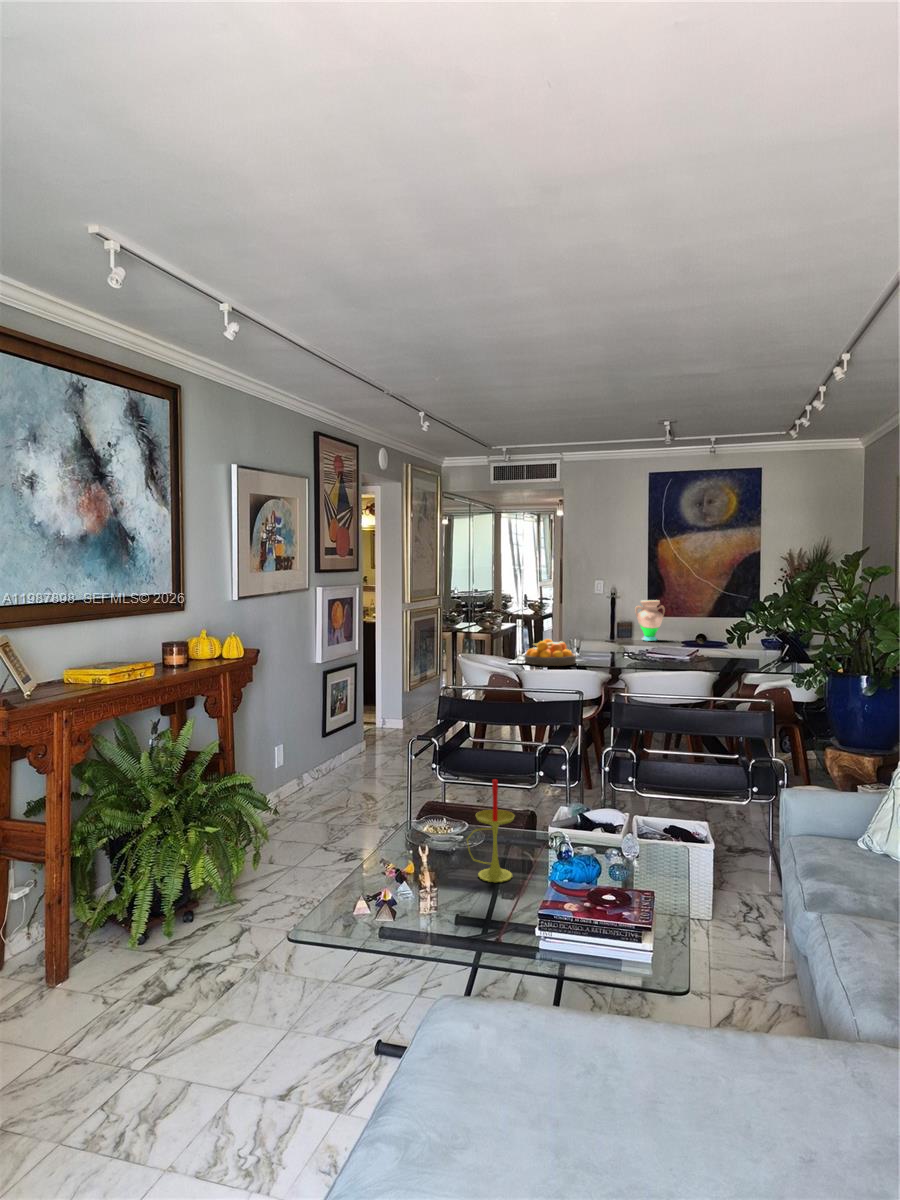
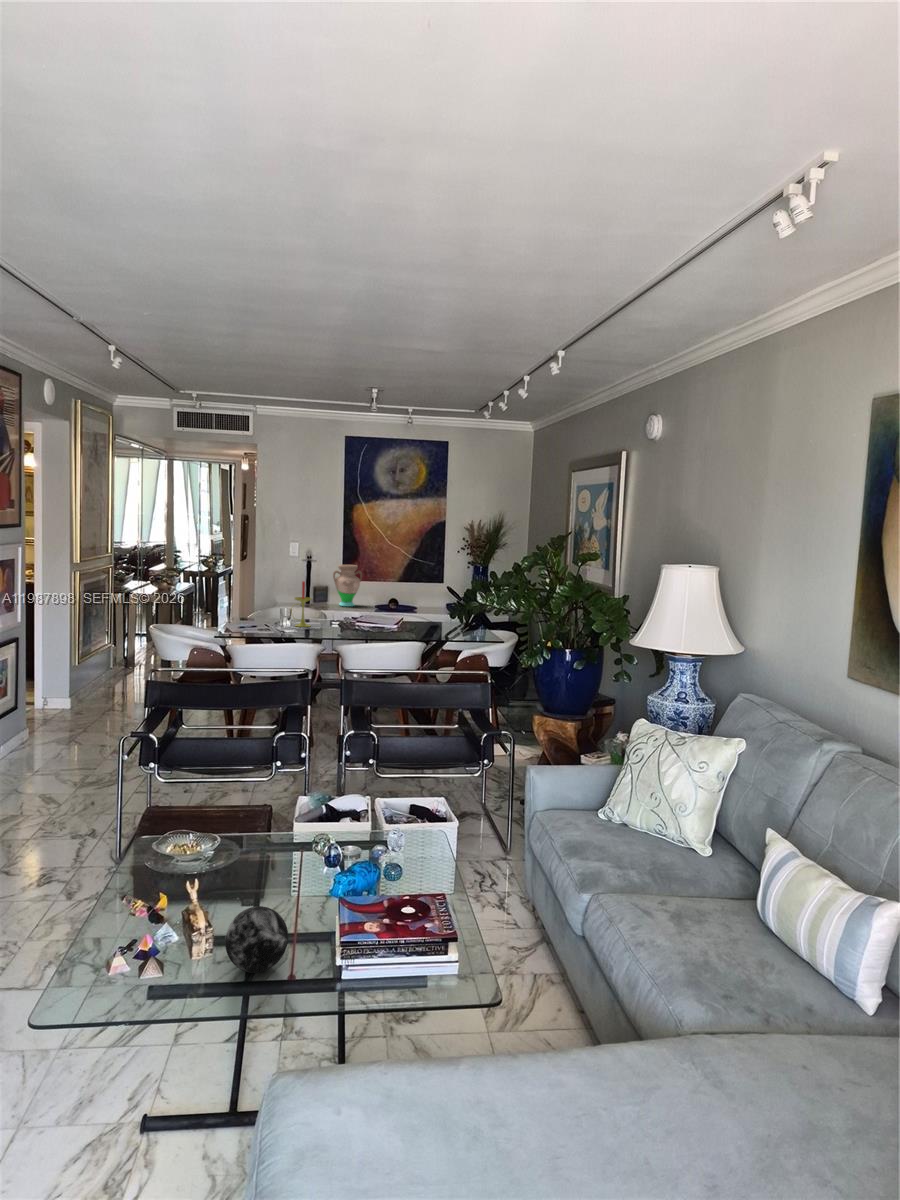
fruit bowl: present [525,639,576,666] -> none [230,610,286,640]
candle: present [467,779,514,882] -> present [295,581,312,627]
decorative orb: none [436,869,490,927] -> present [225,906,288,973]

